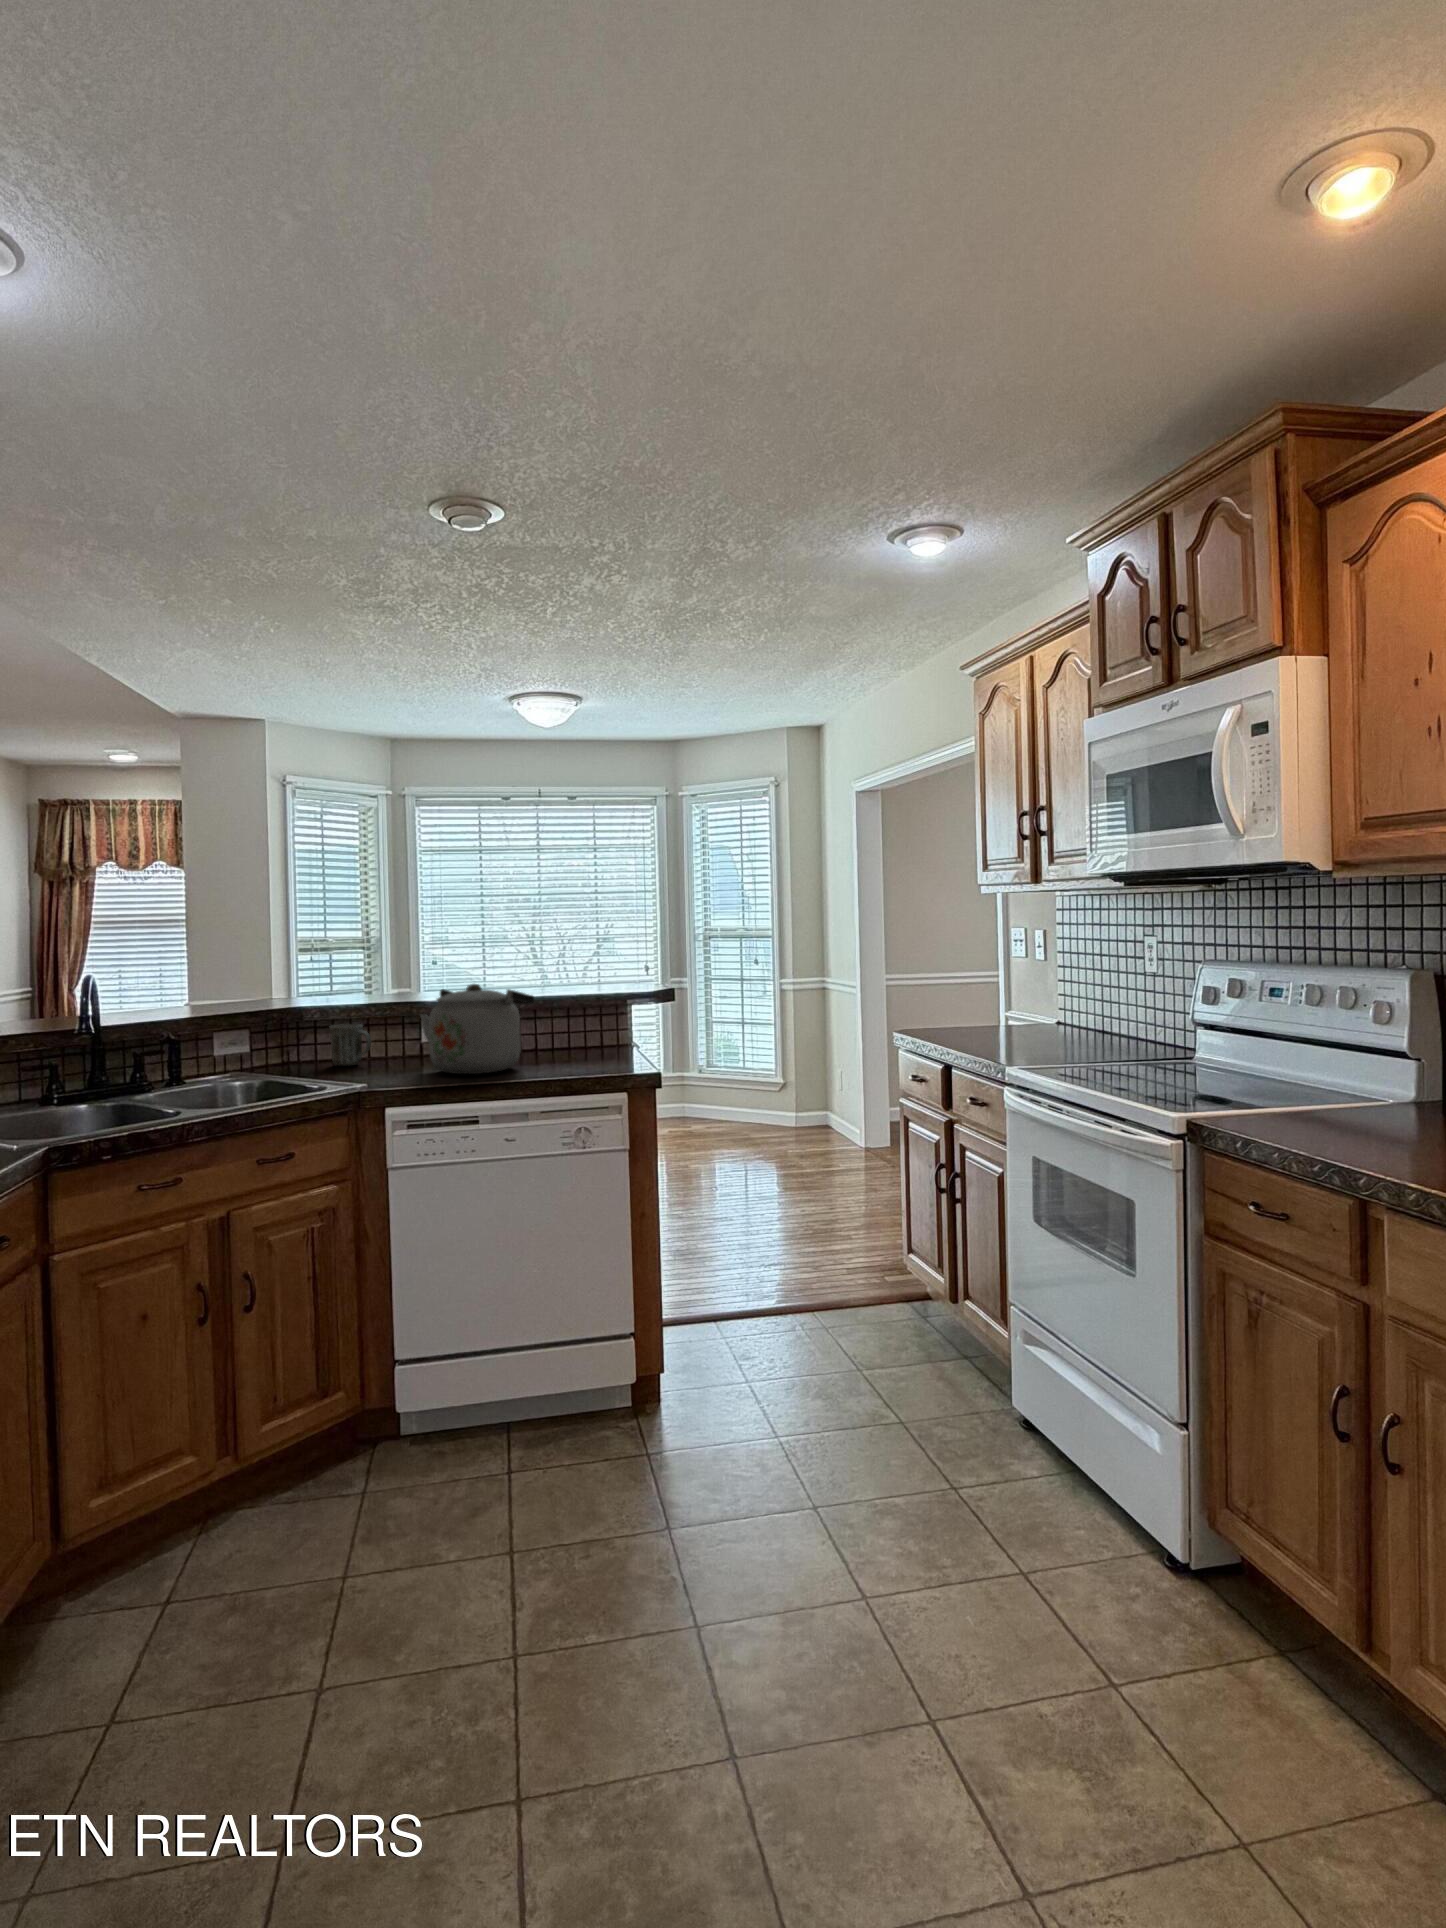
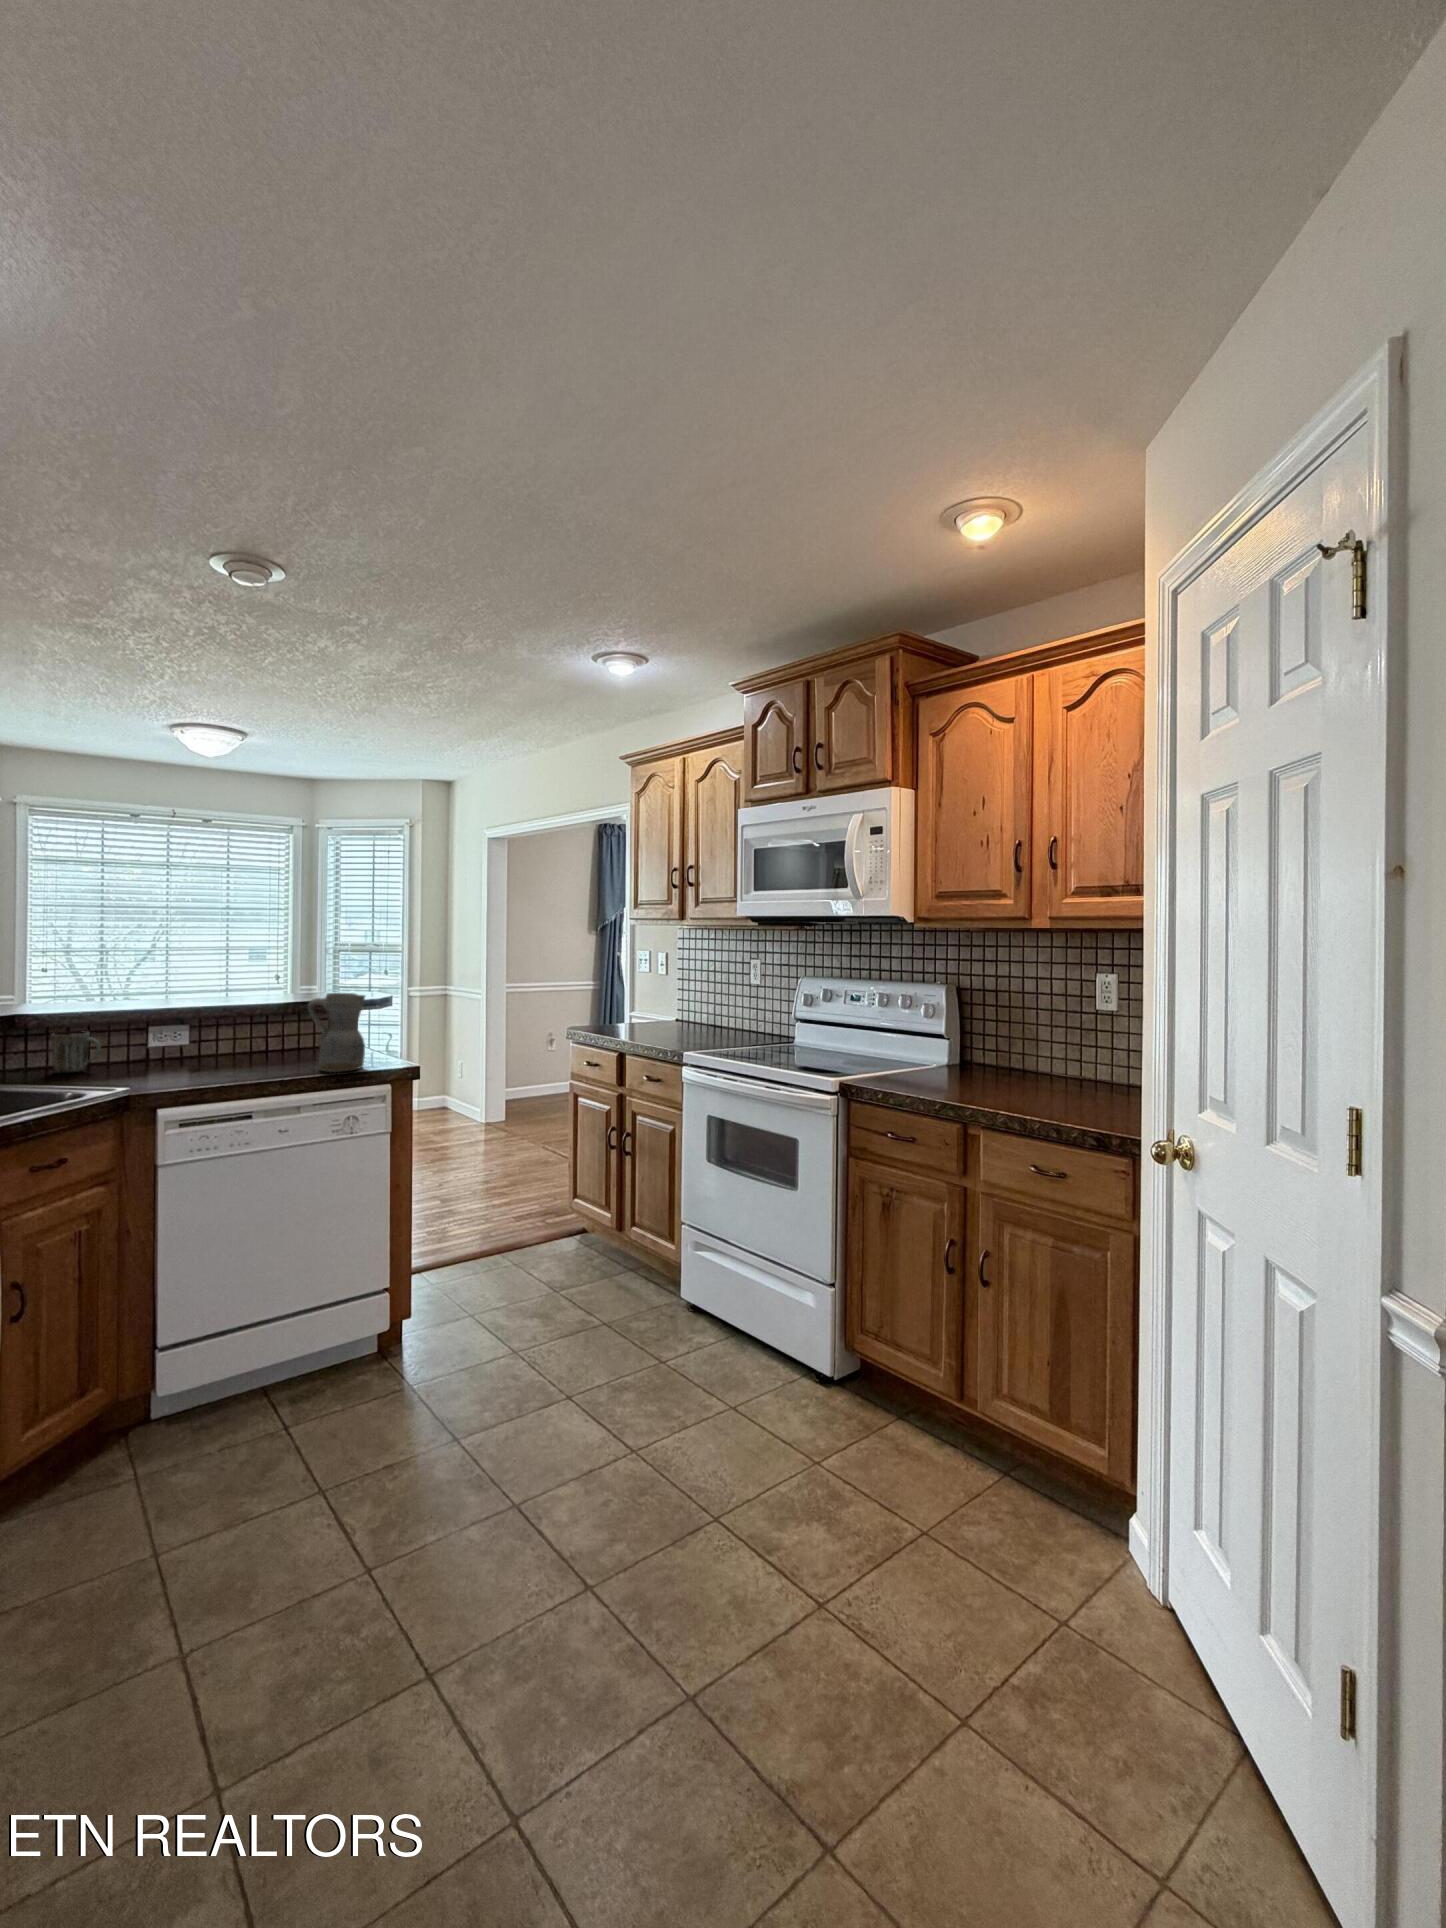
kettle: present [420,984,534,1074] -> none [163,993,283,1075]
ceramic pitcher: none [549,984,612,1075] -> present [308,993,365,1072]

